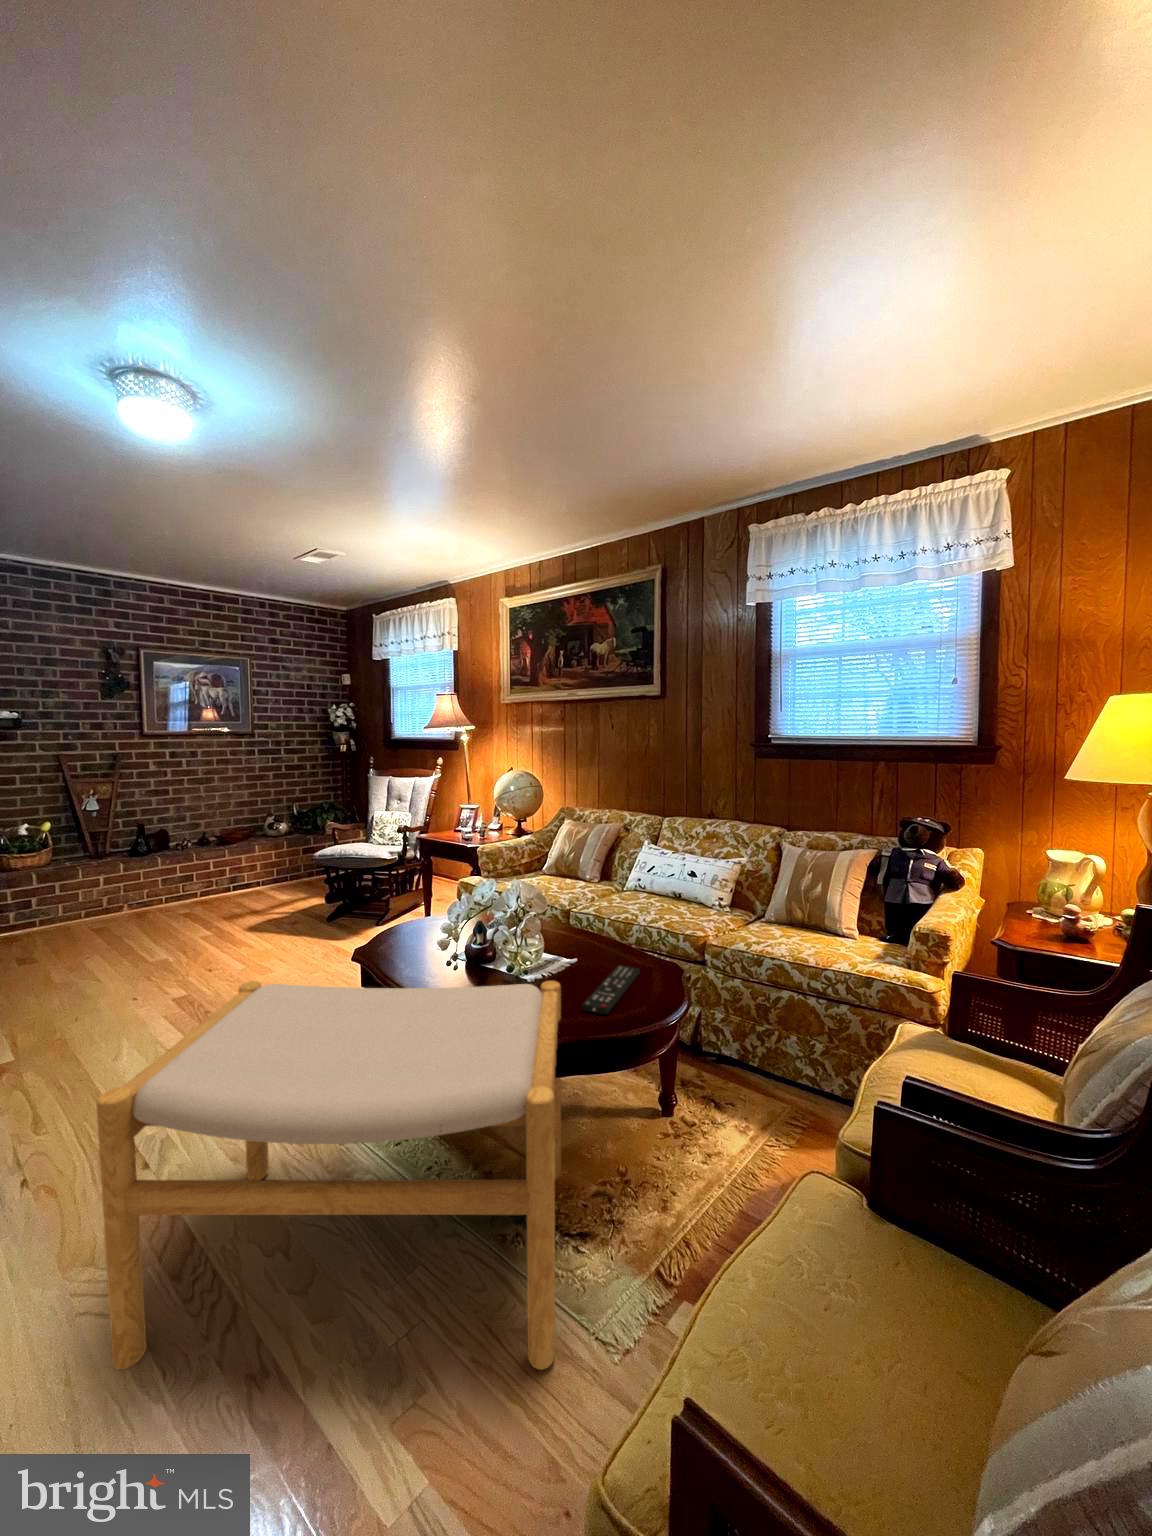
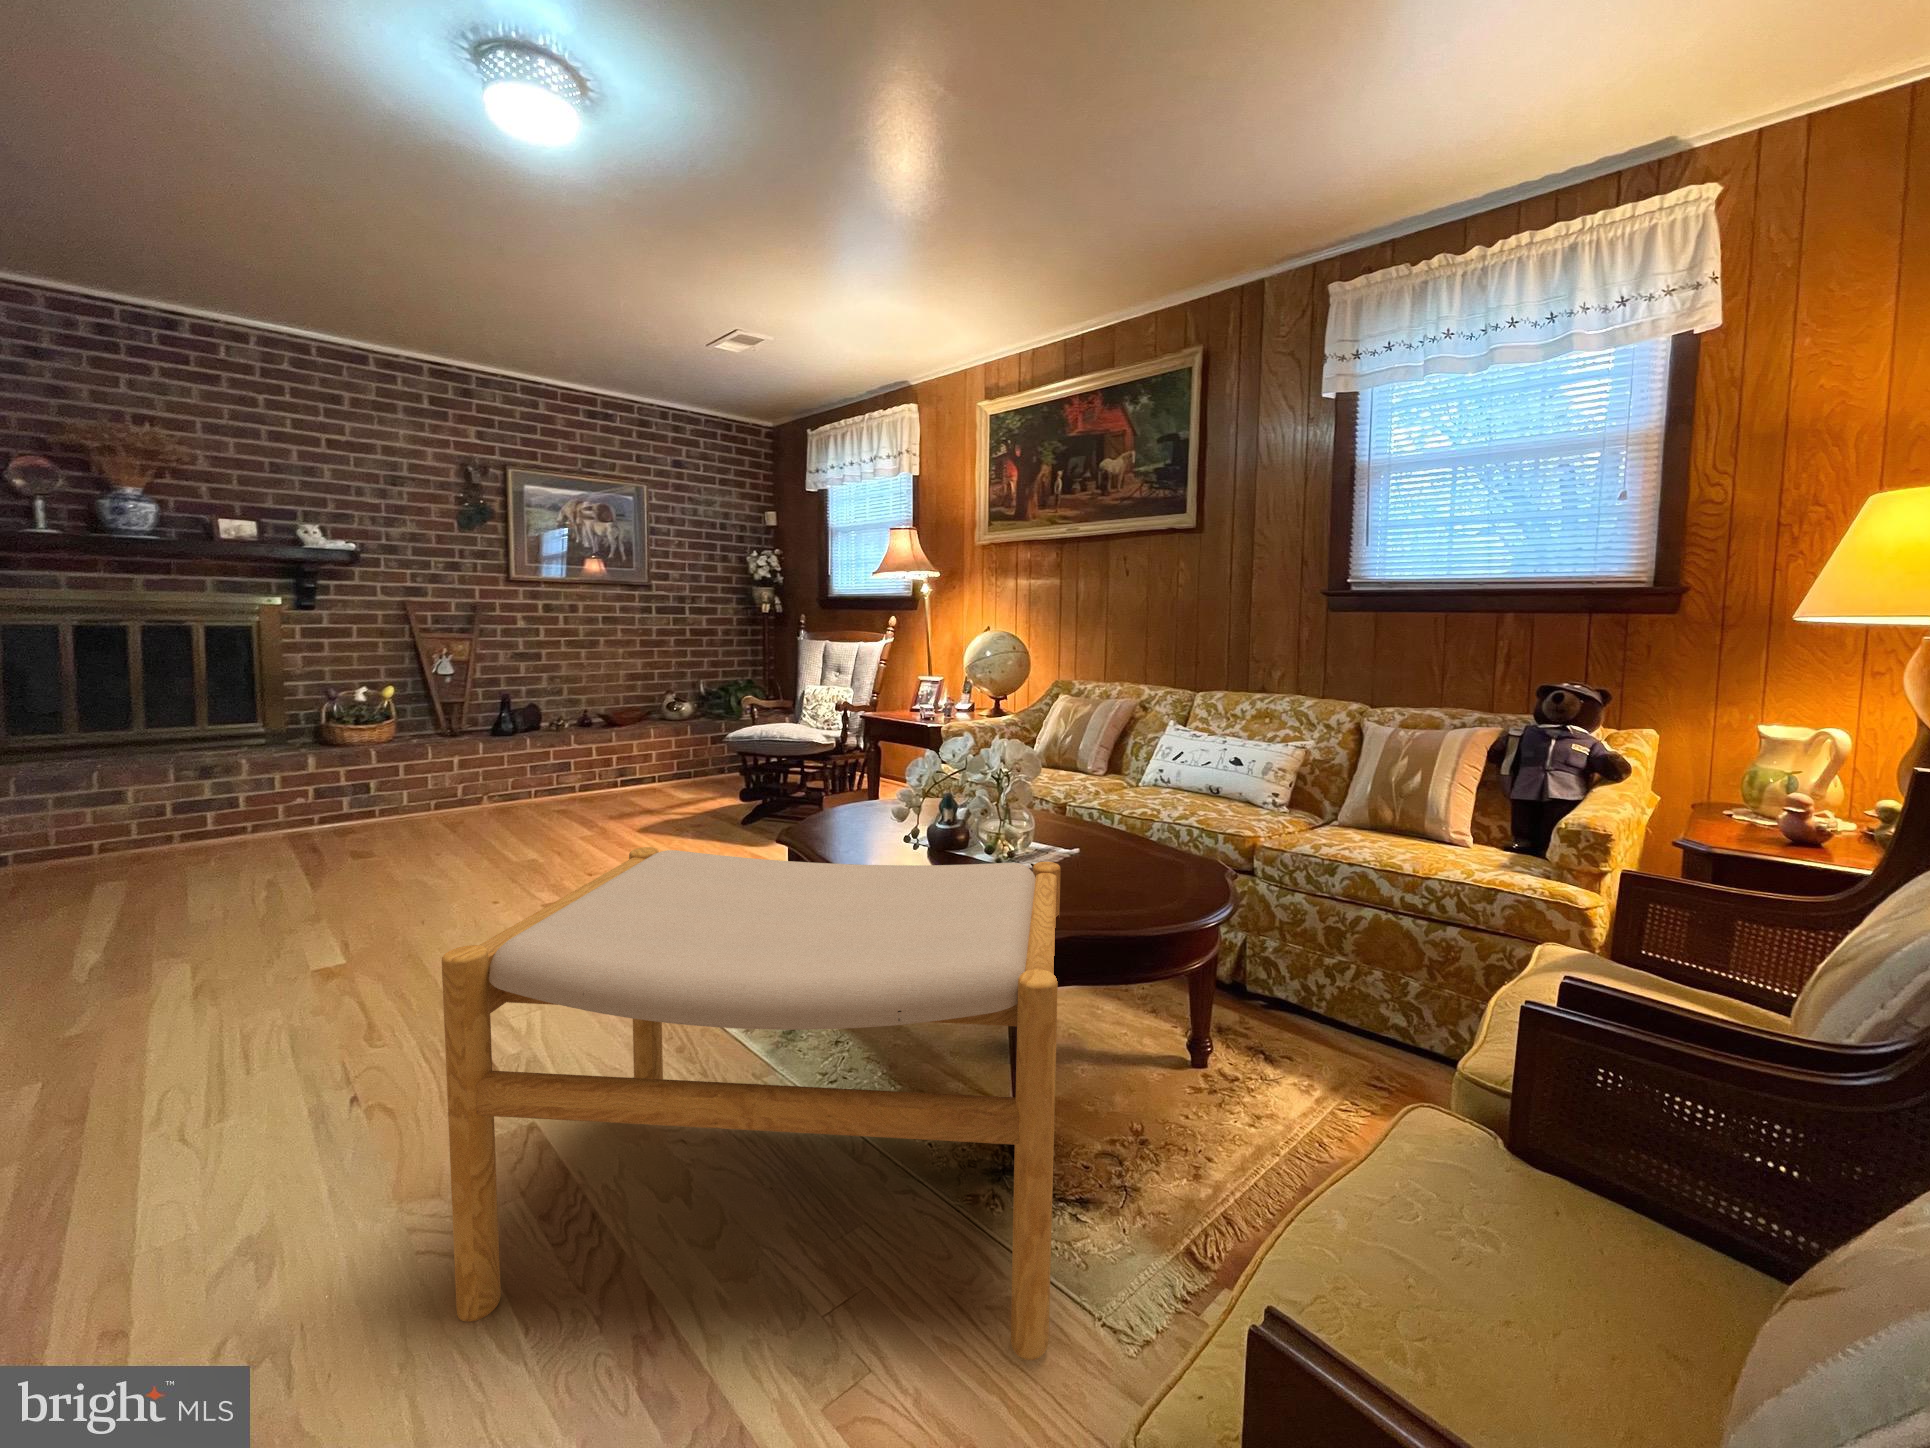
remote control: present [582,965,640,1015] -> none [1088,858,1167,911]

